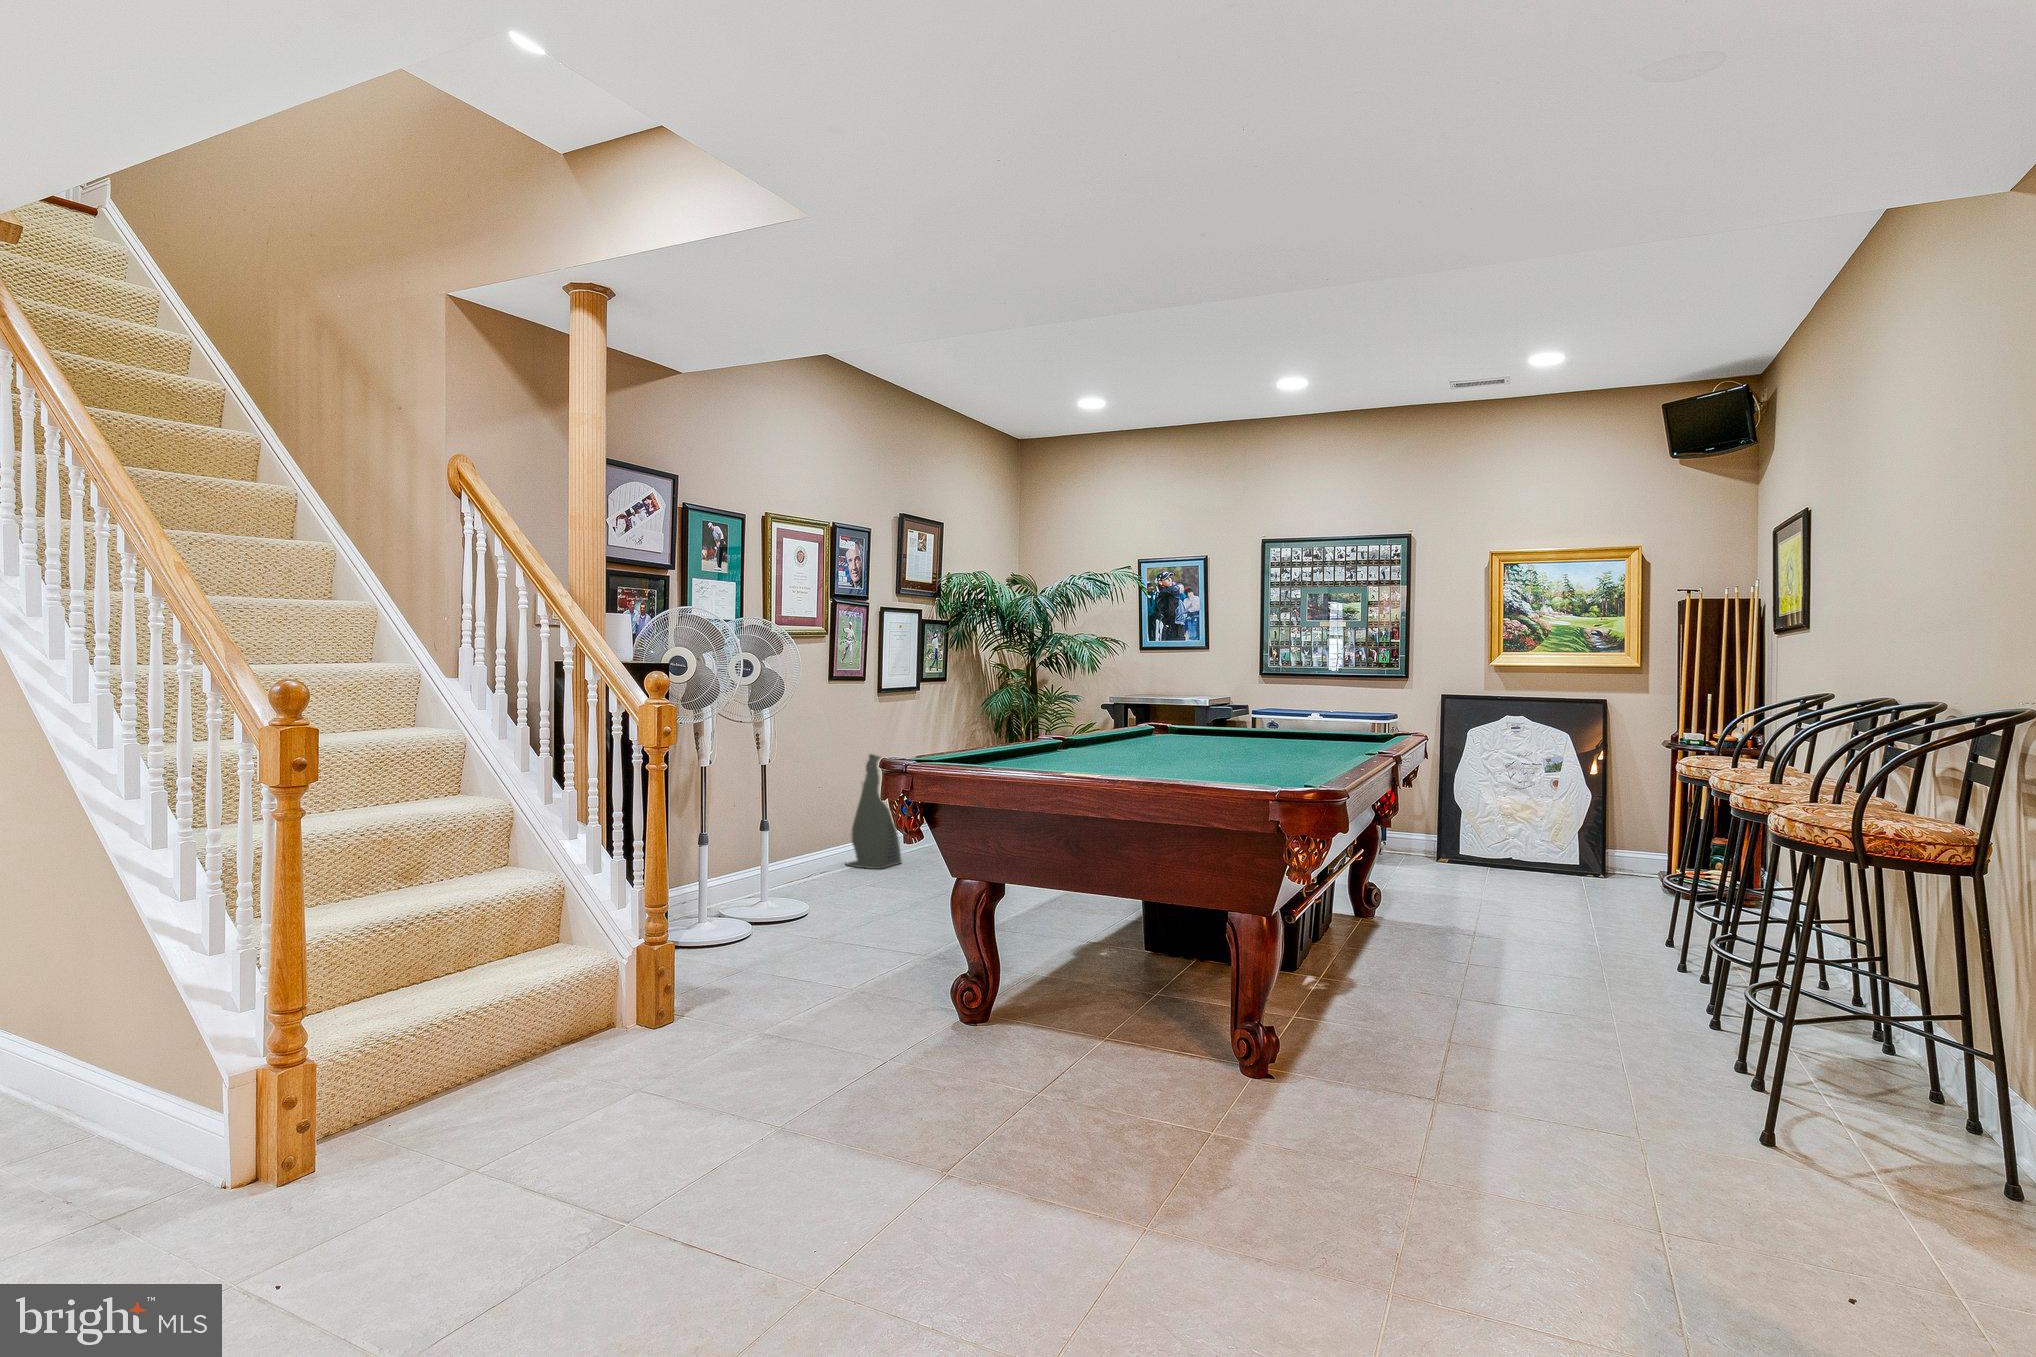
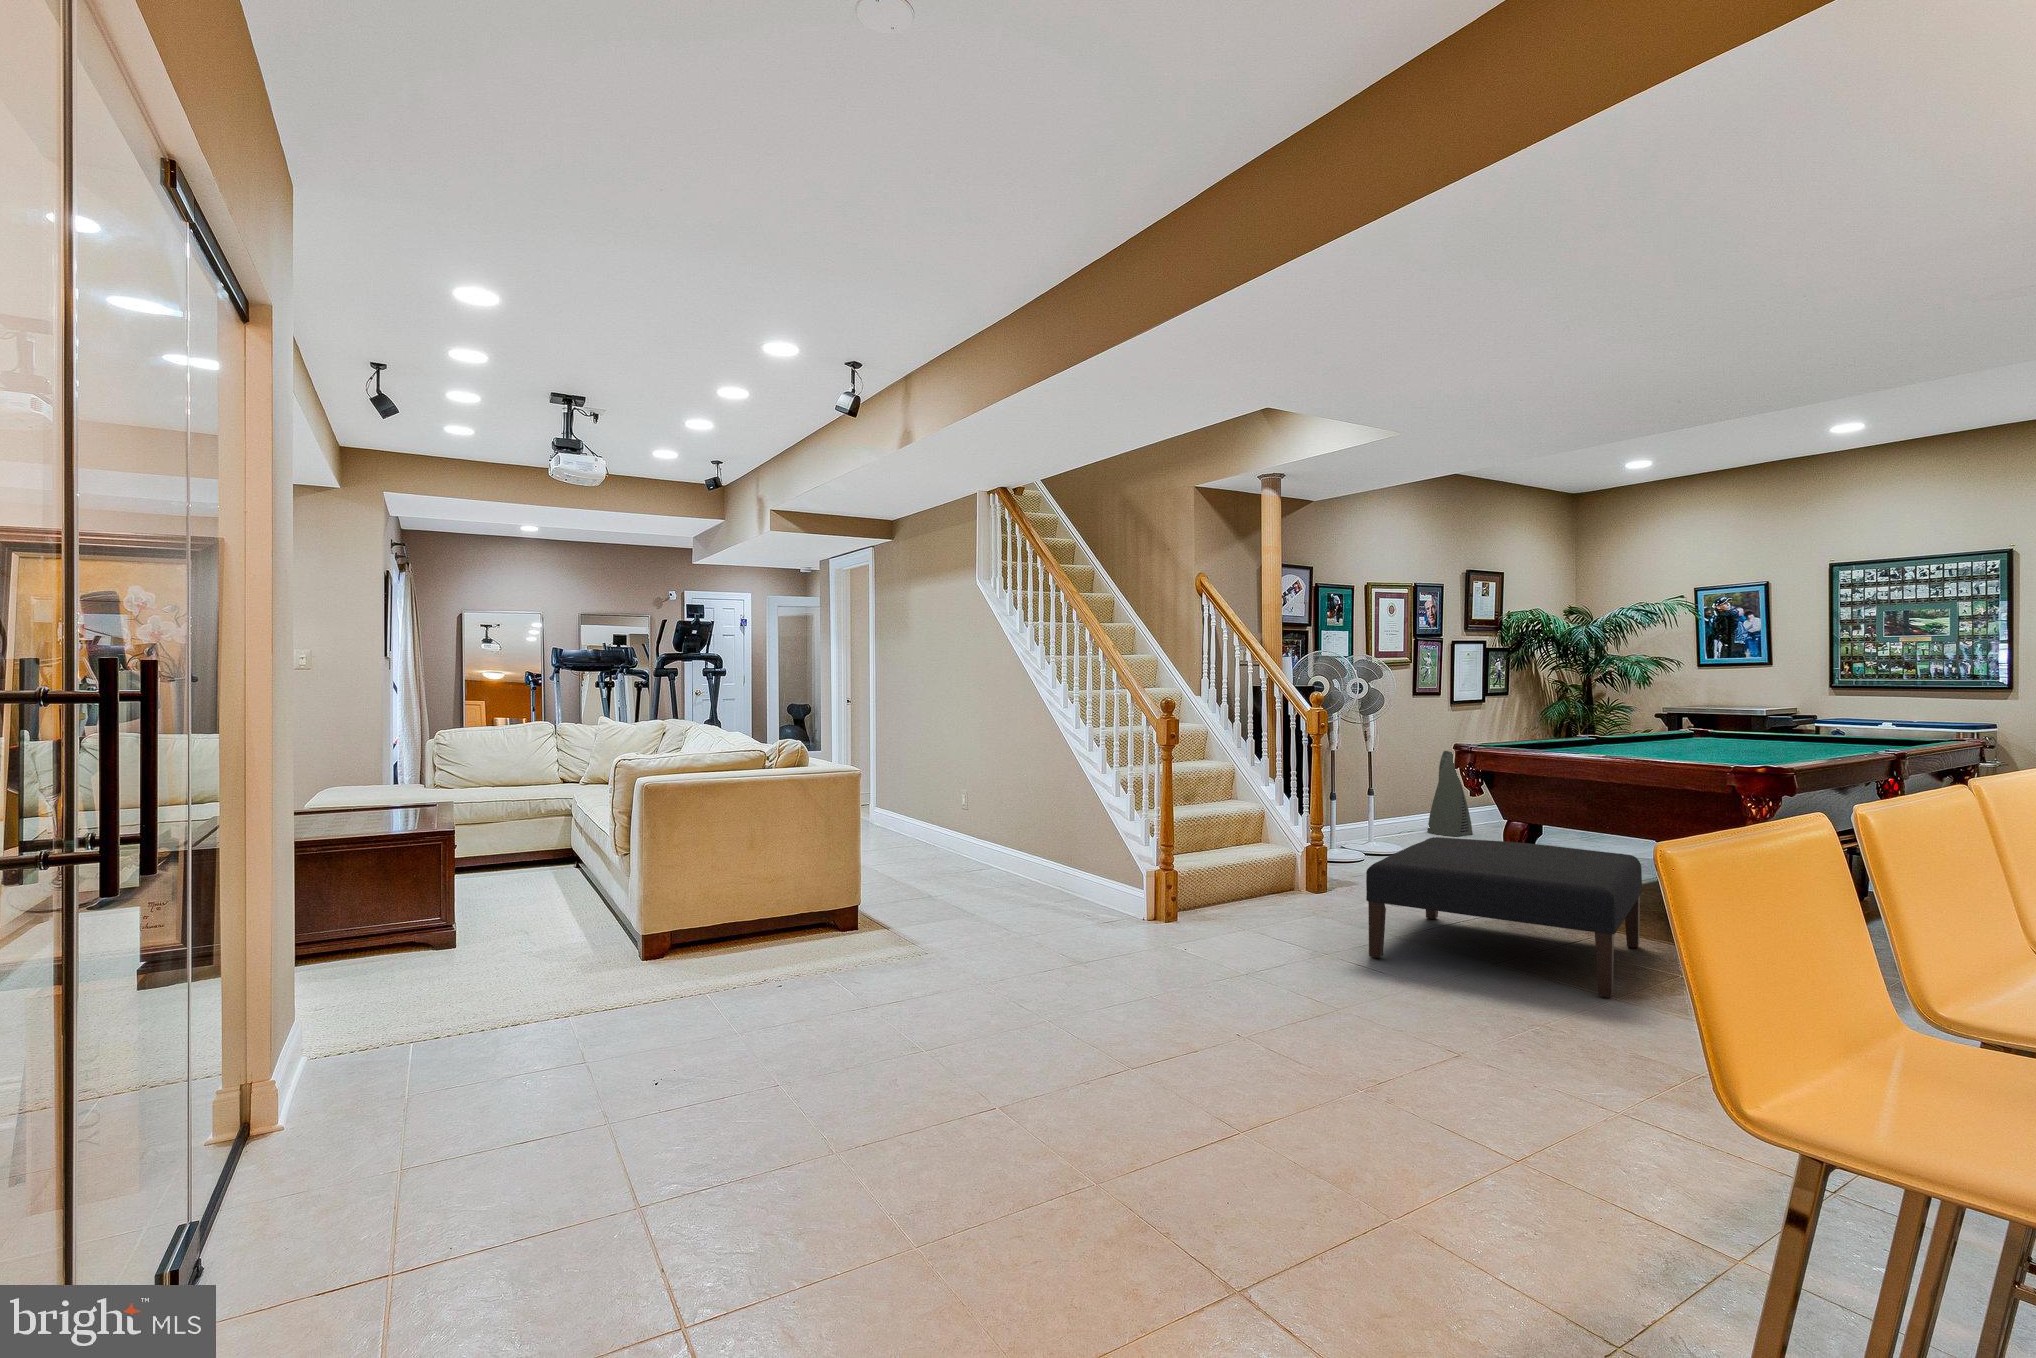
ottoman: none [688,926,1151,1270] -> present [1366,837,1642,998]

